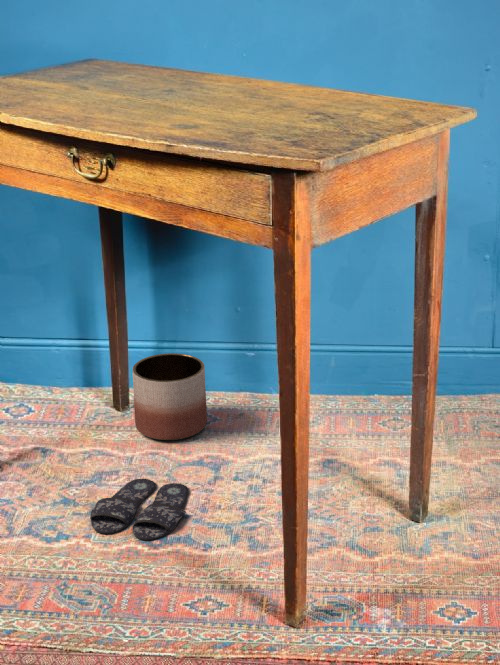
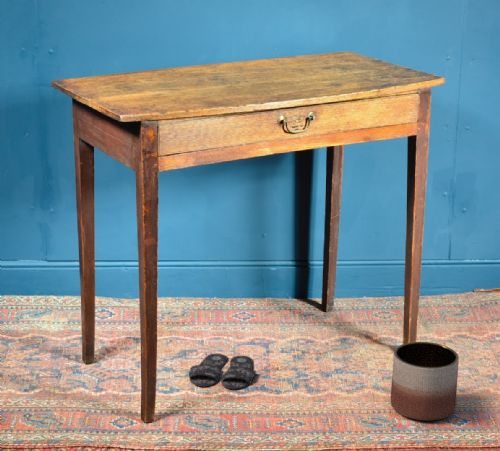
planter: present [132,353,207,440] -> present [391,342,459,421]

